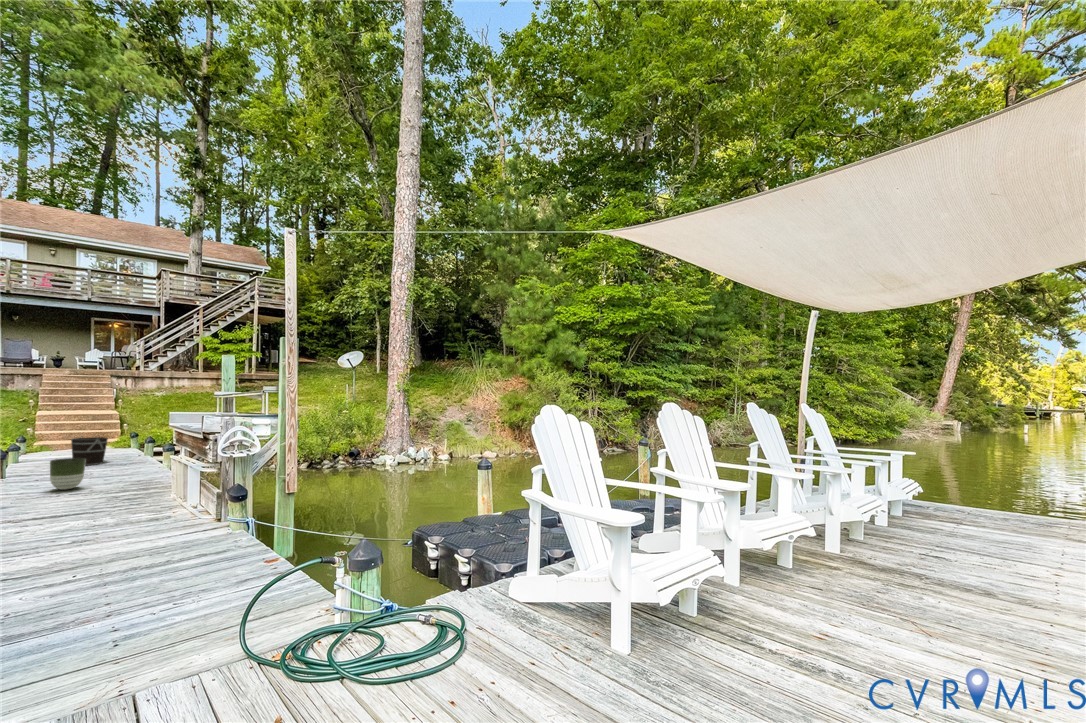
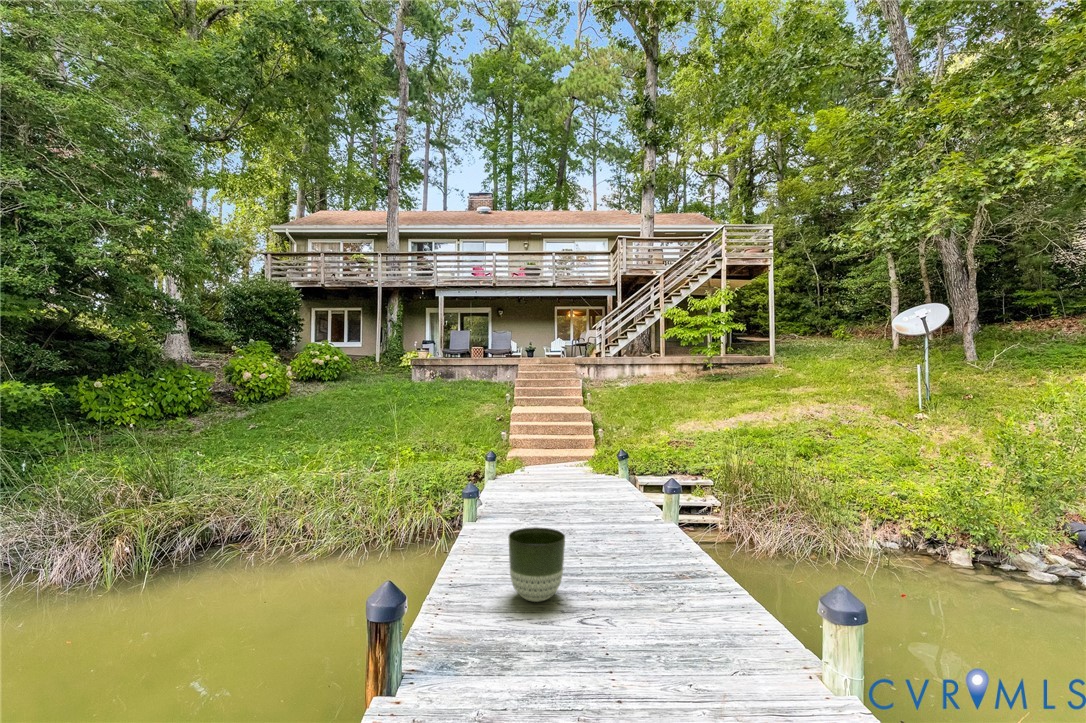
bucket: present [71,437,108,465] -> none [542,457,587,509]

